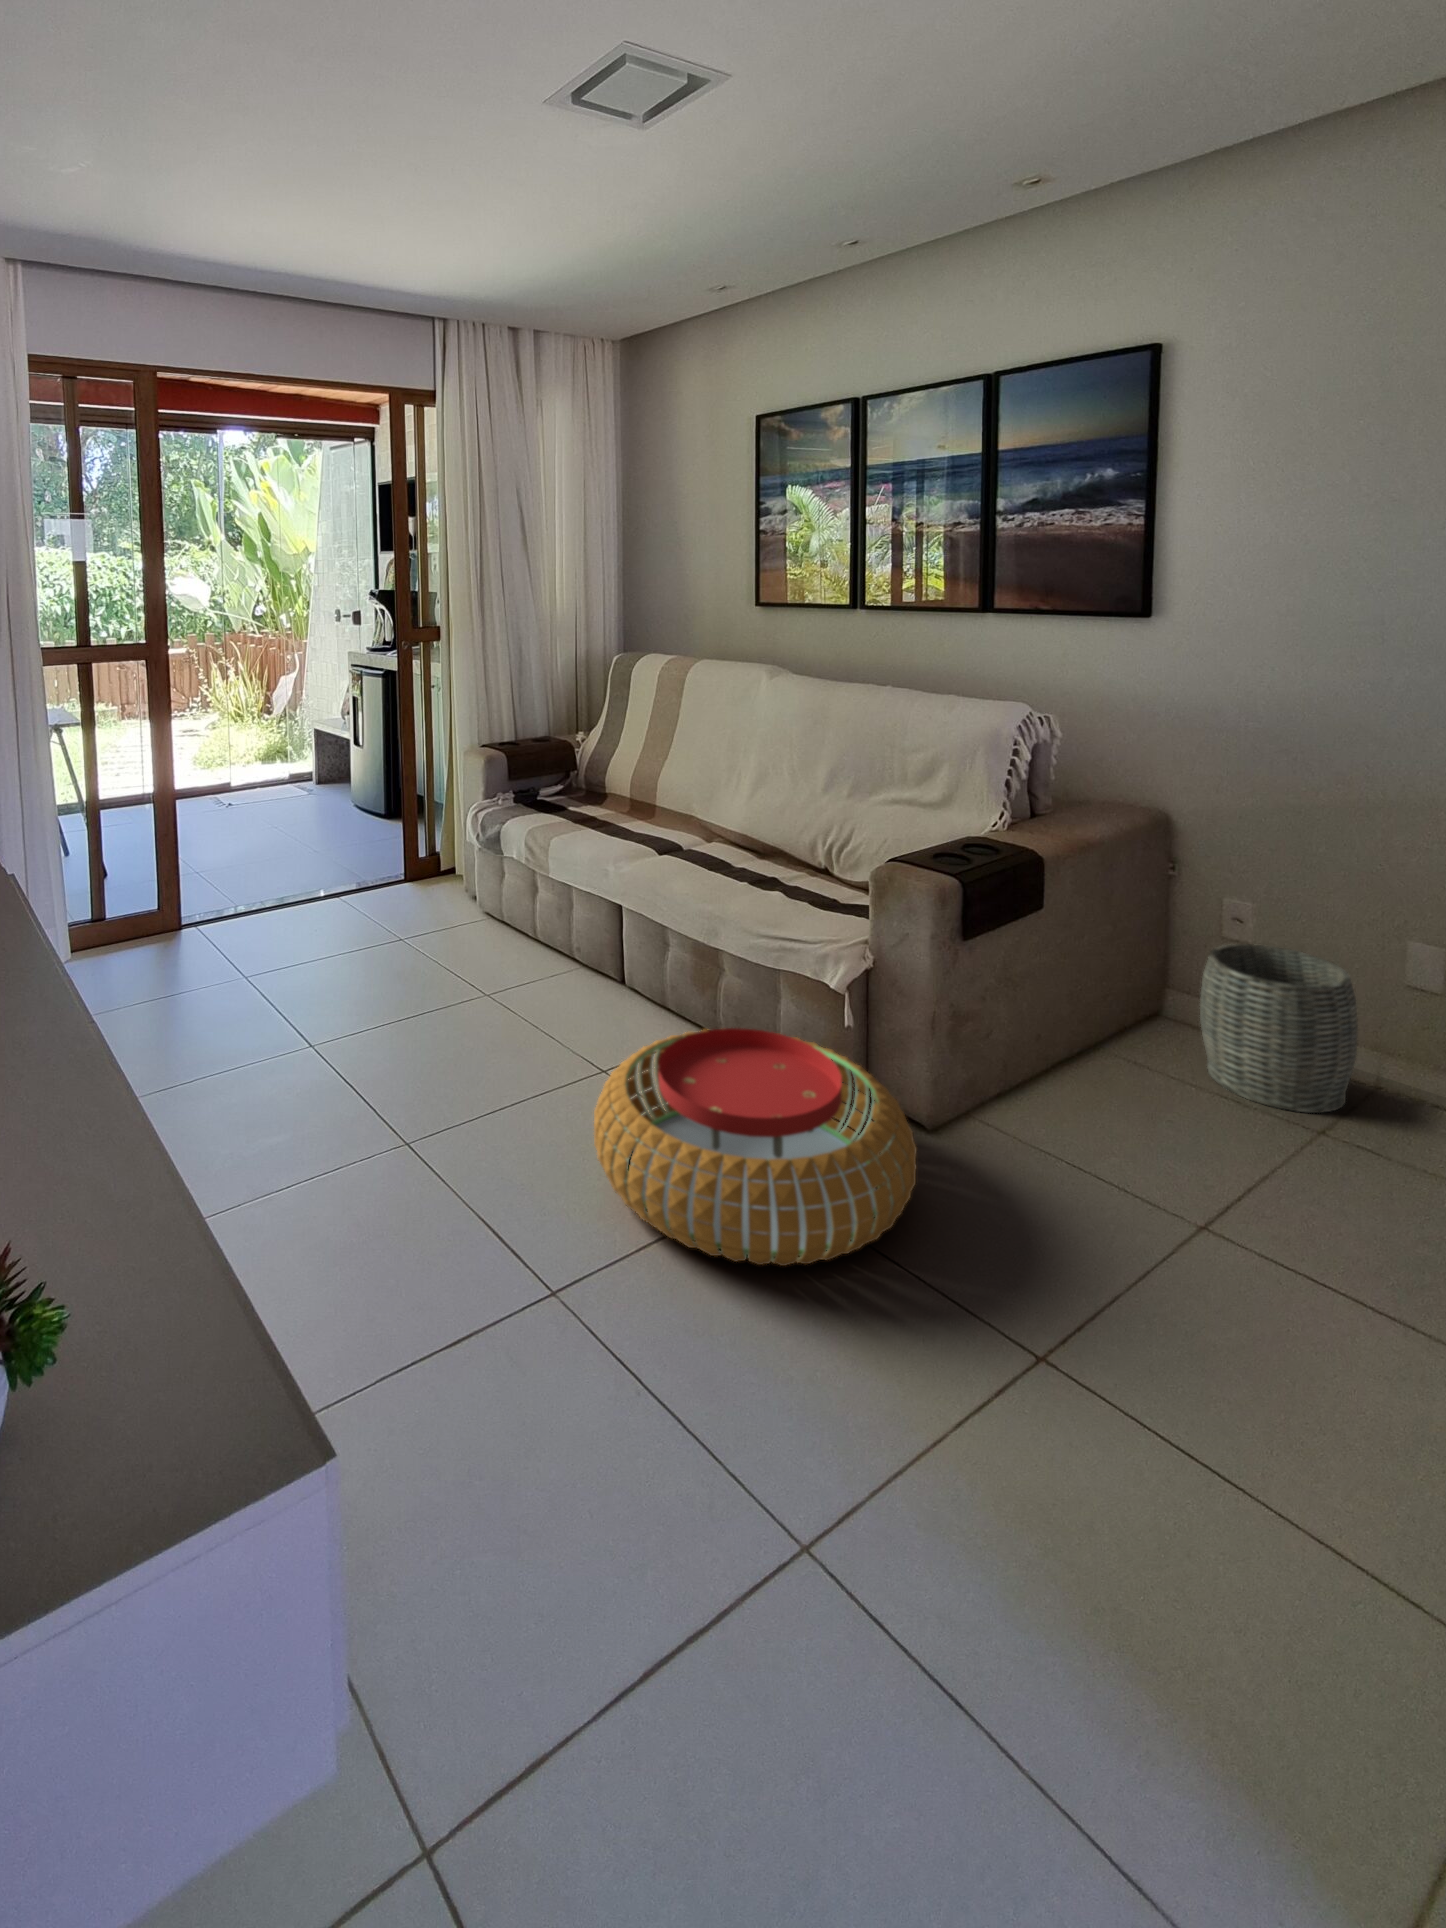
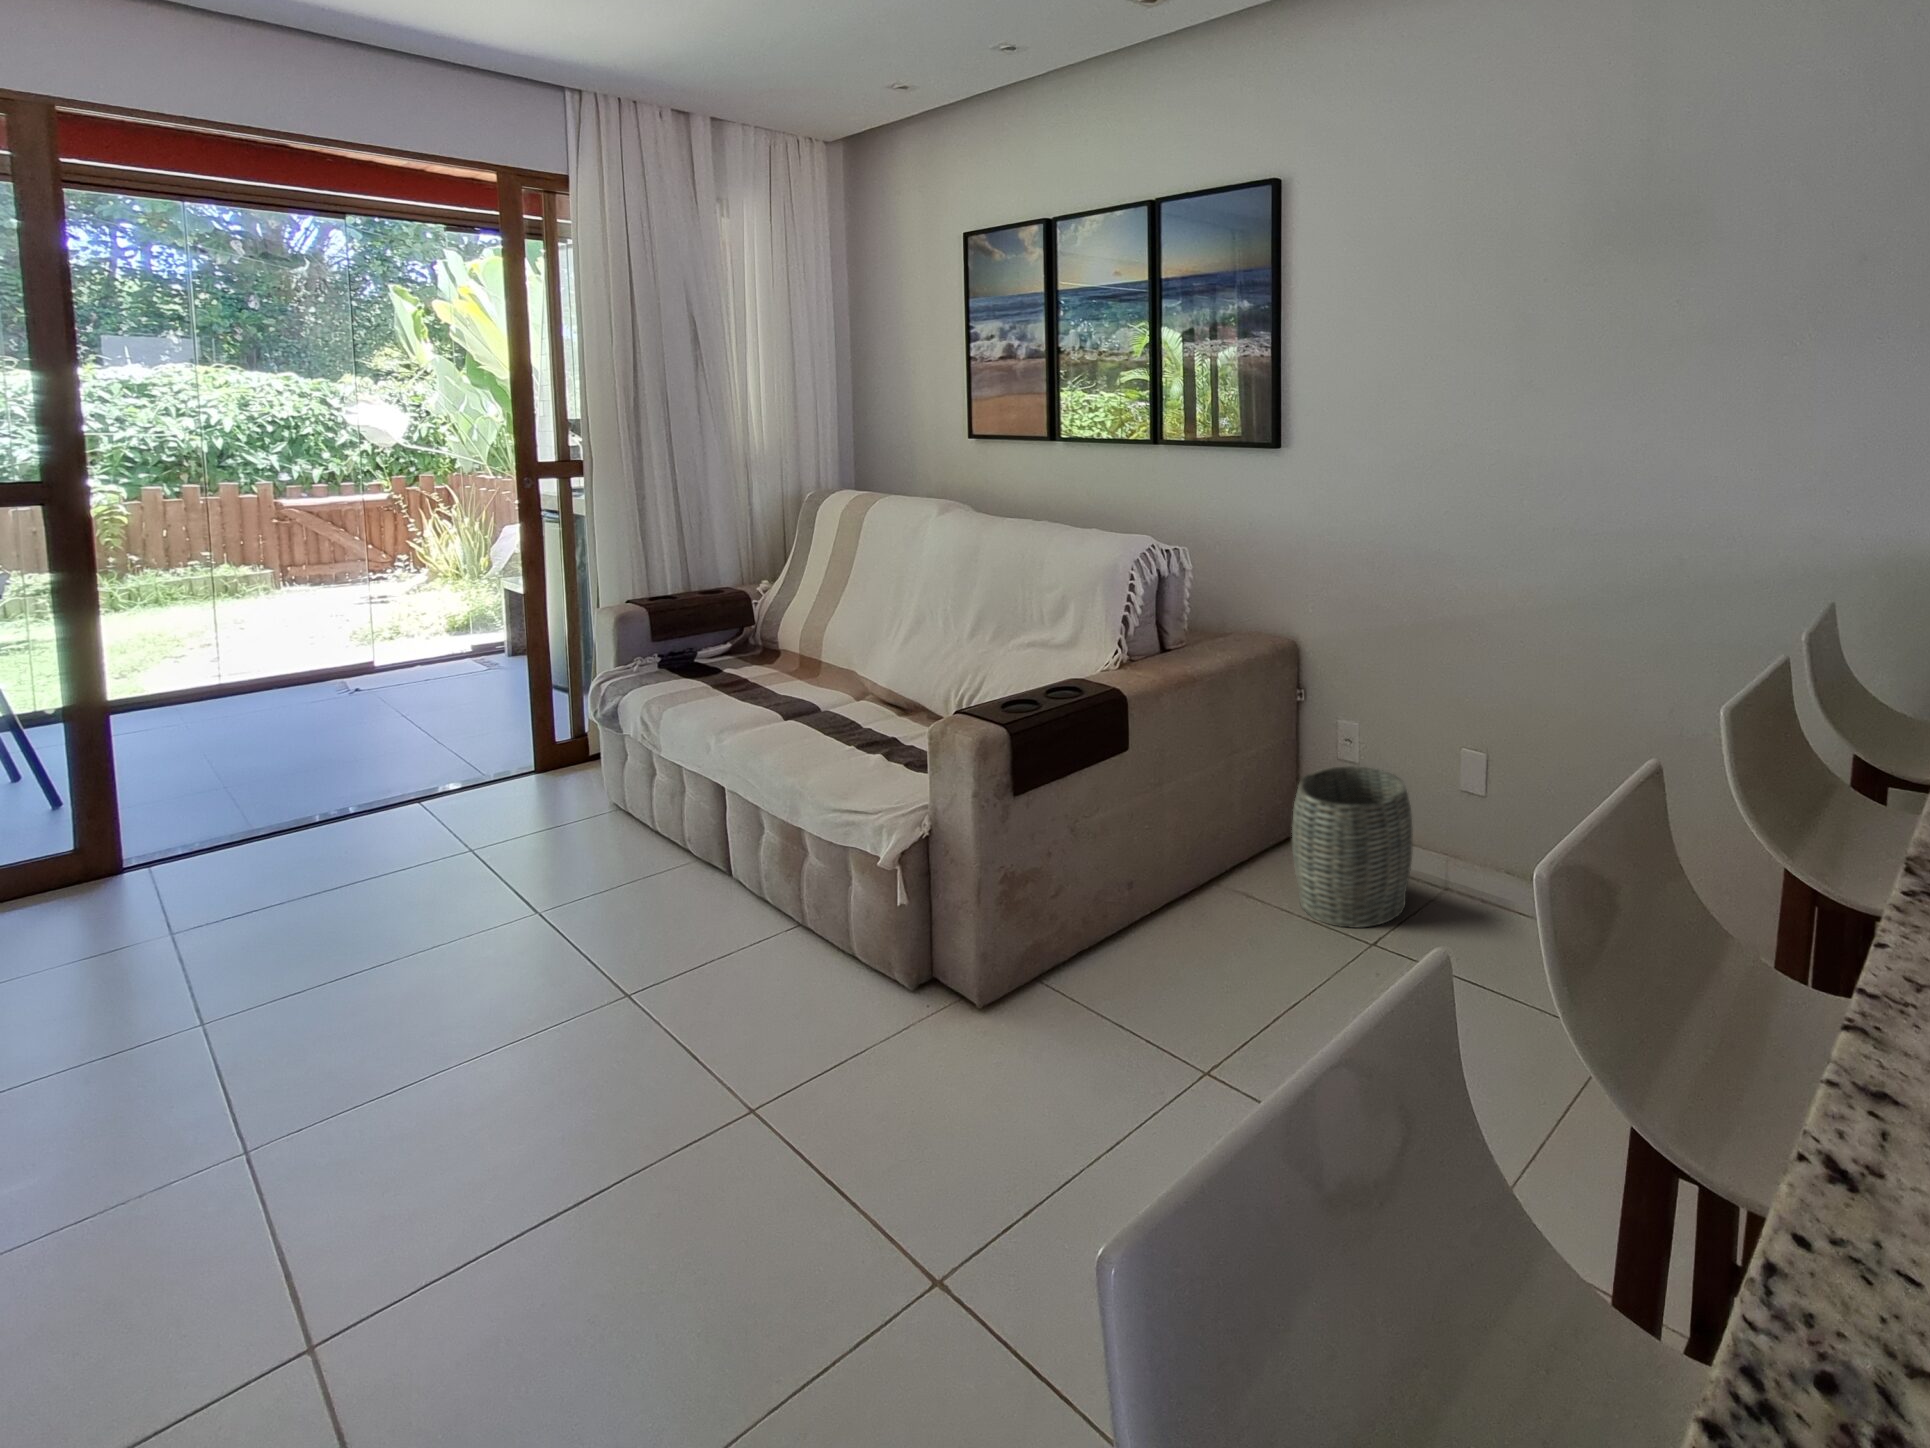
pouf: present [594,1028,917,1266] -> none [477,923,914,1237]

